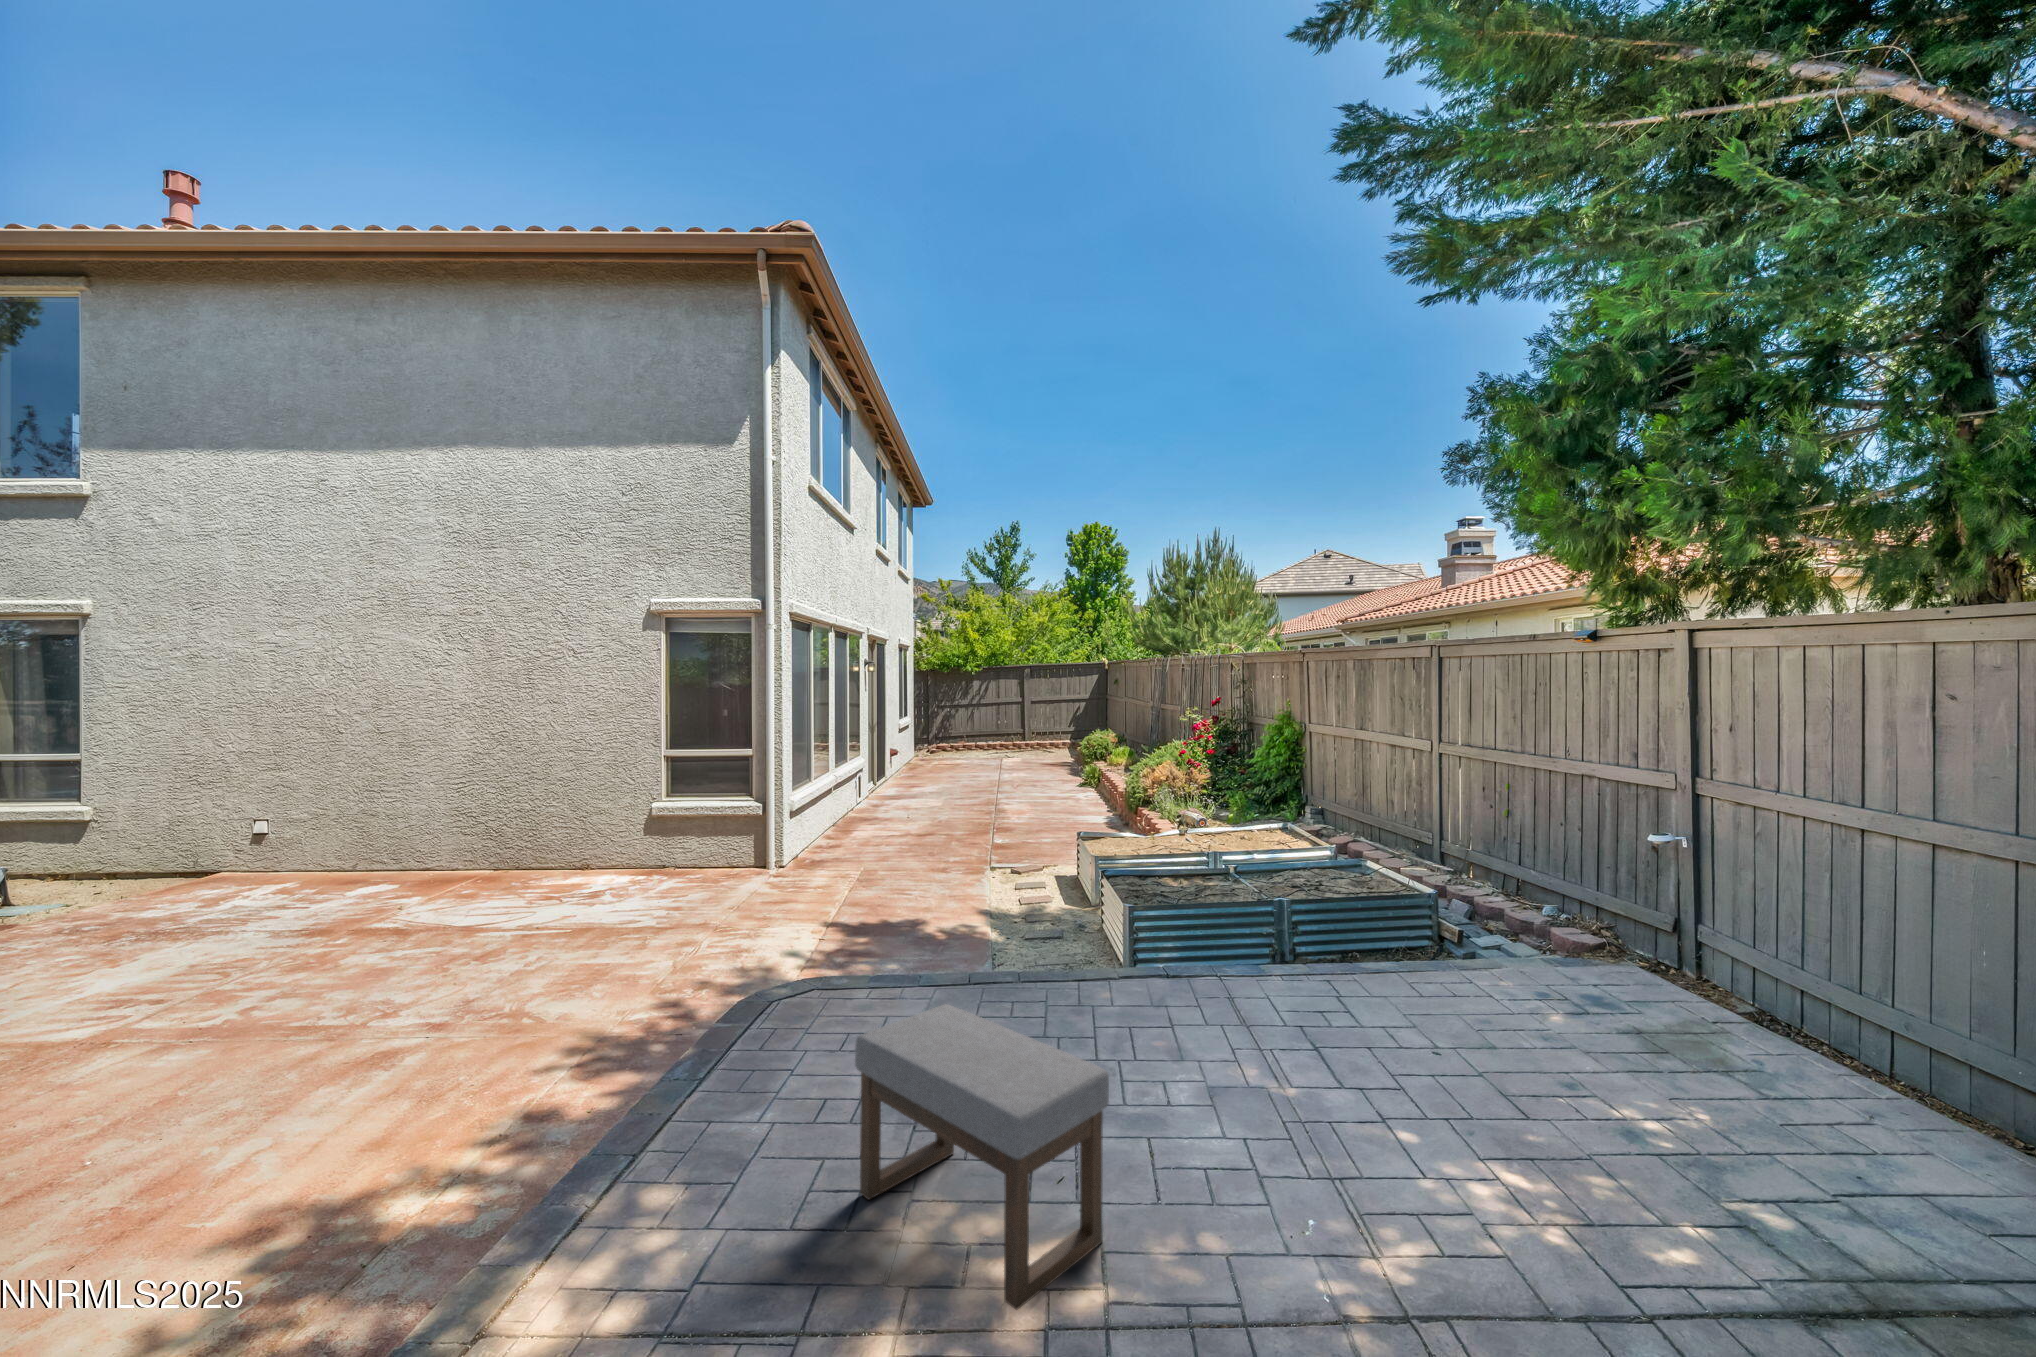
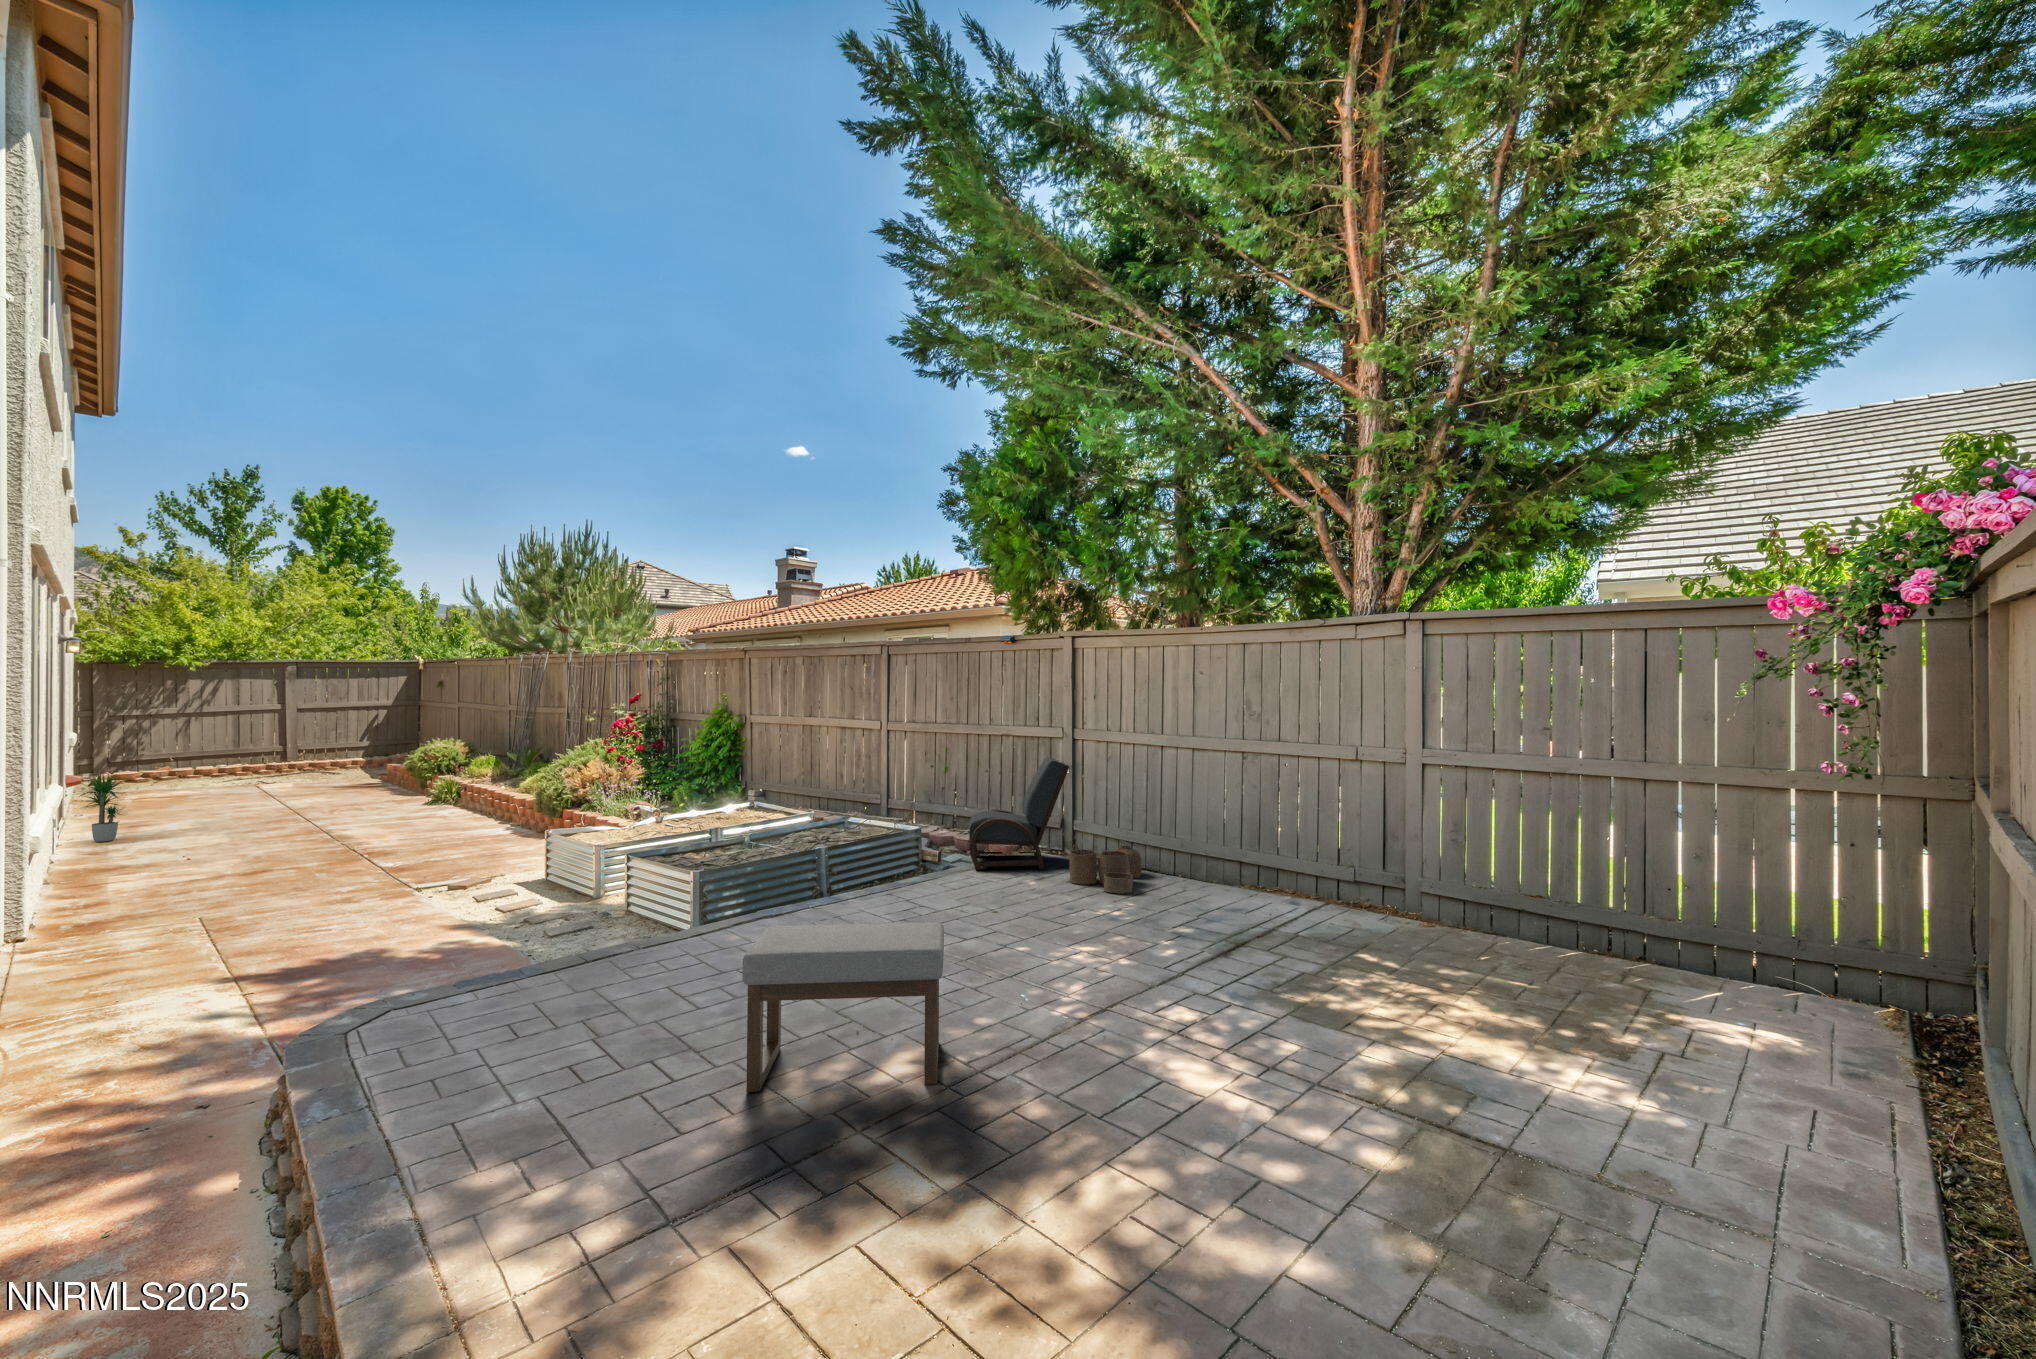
potted plant: none [875,747,904,794] -> present [80,773,124,842]
lounge chair: none [1487,814,1691,998] -> present [969,757,1069,870]
woven basket: none [1644,976,1836,1098] -> present [1069,843,1142,894]

